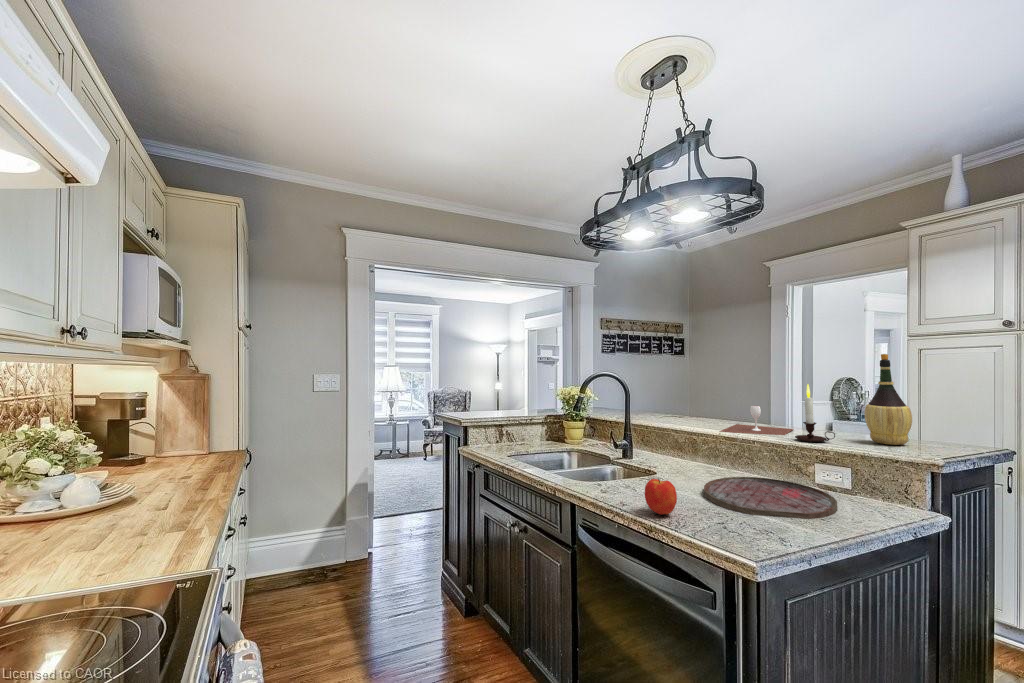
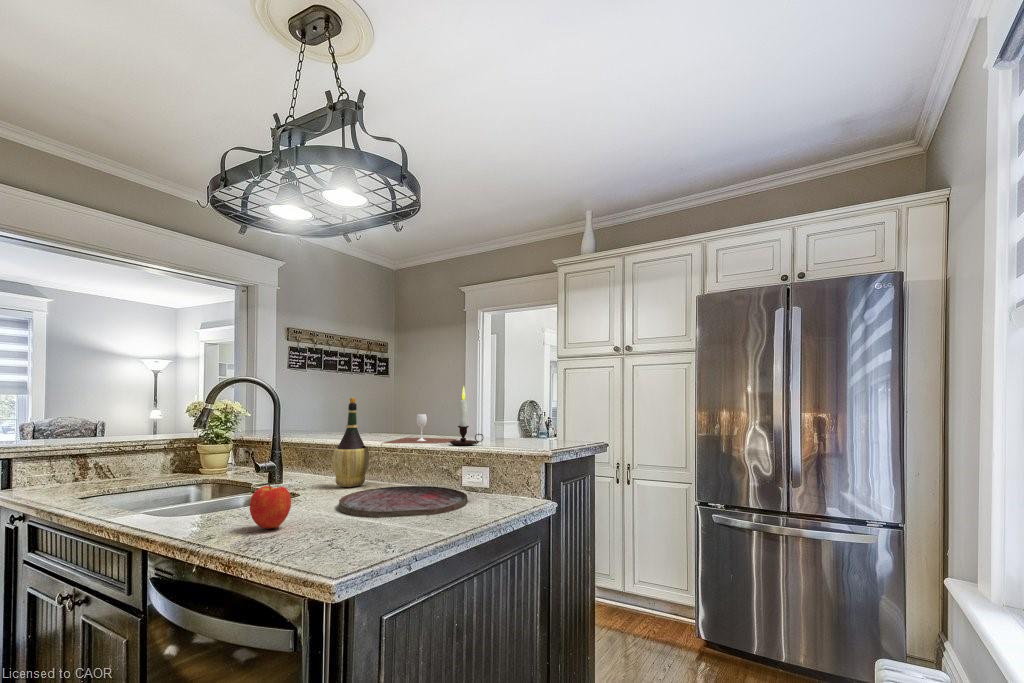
wine bottle: present [865,354,912,445] -> present [332,398,369,487]

